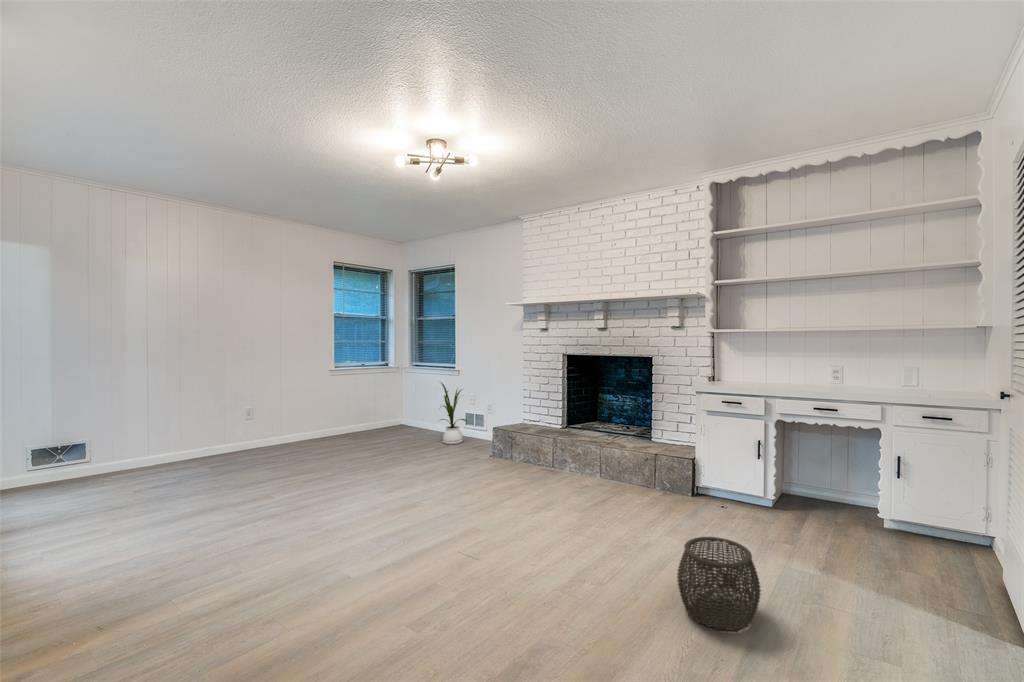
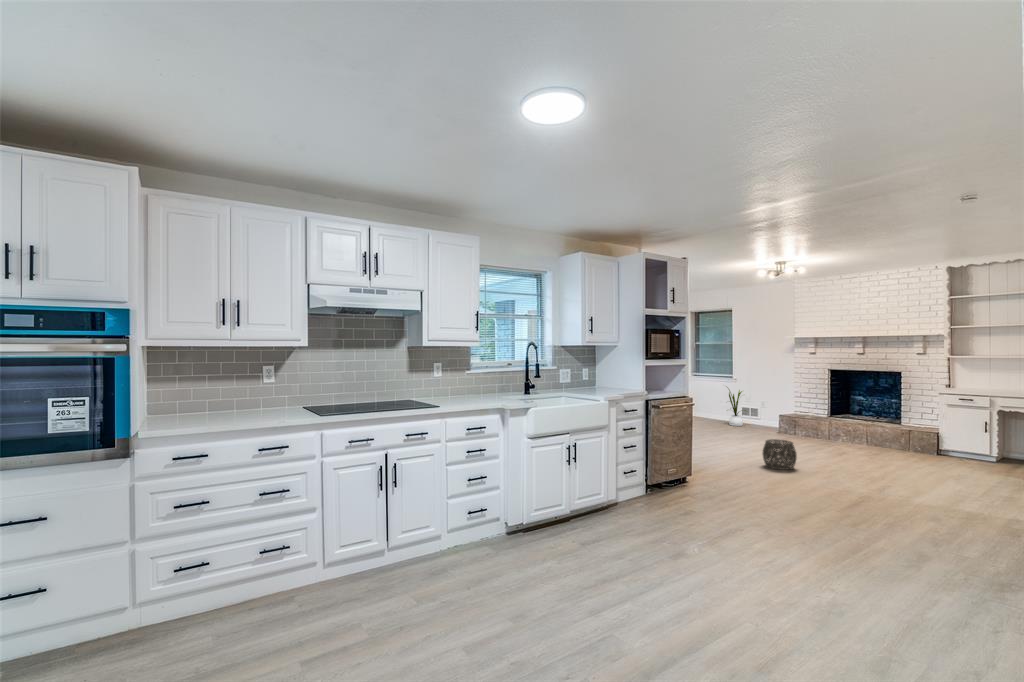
woven basket: present [677,537,761,631] -> present [763,439,797,470]

